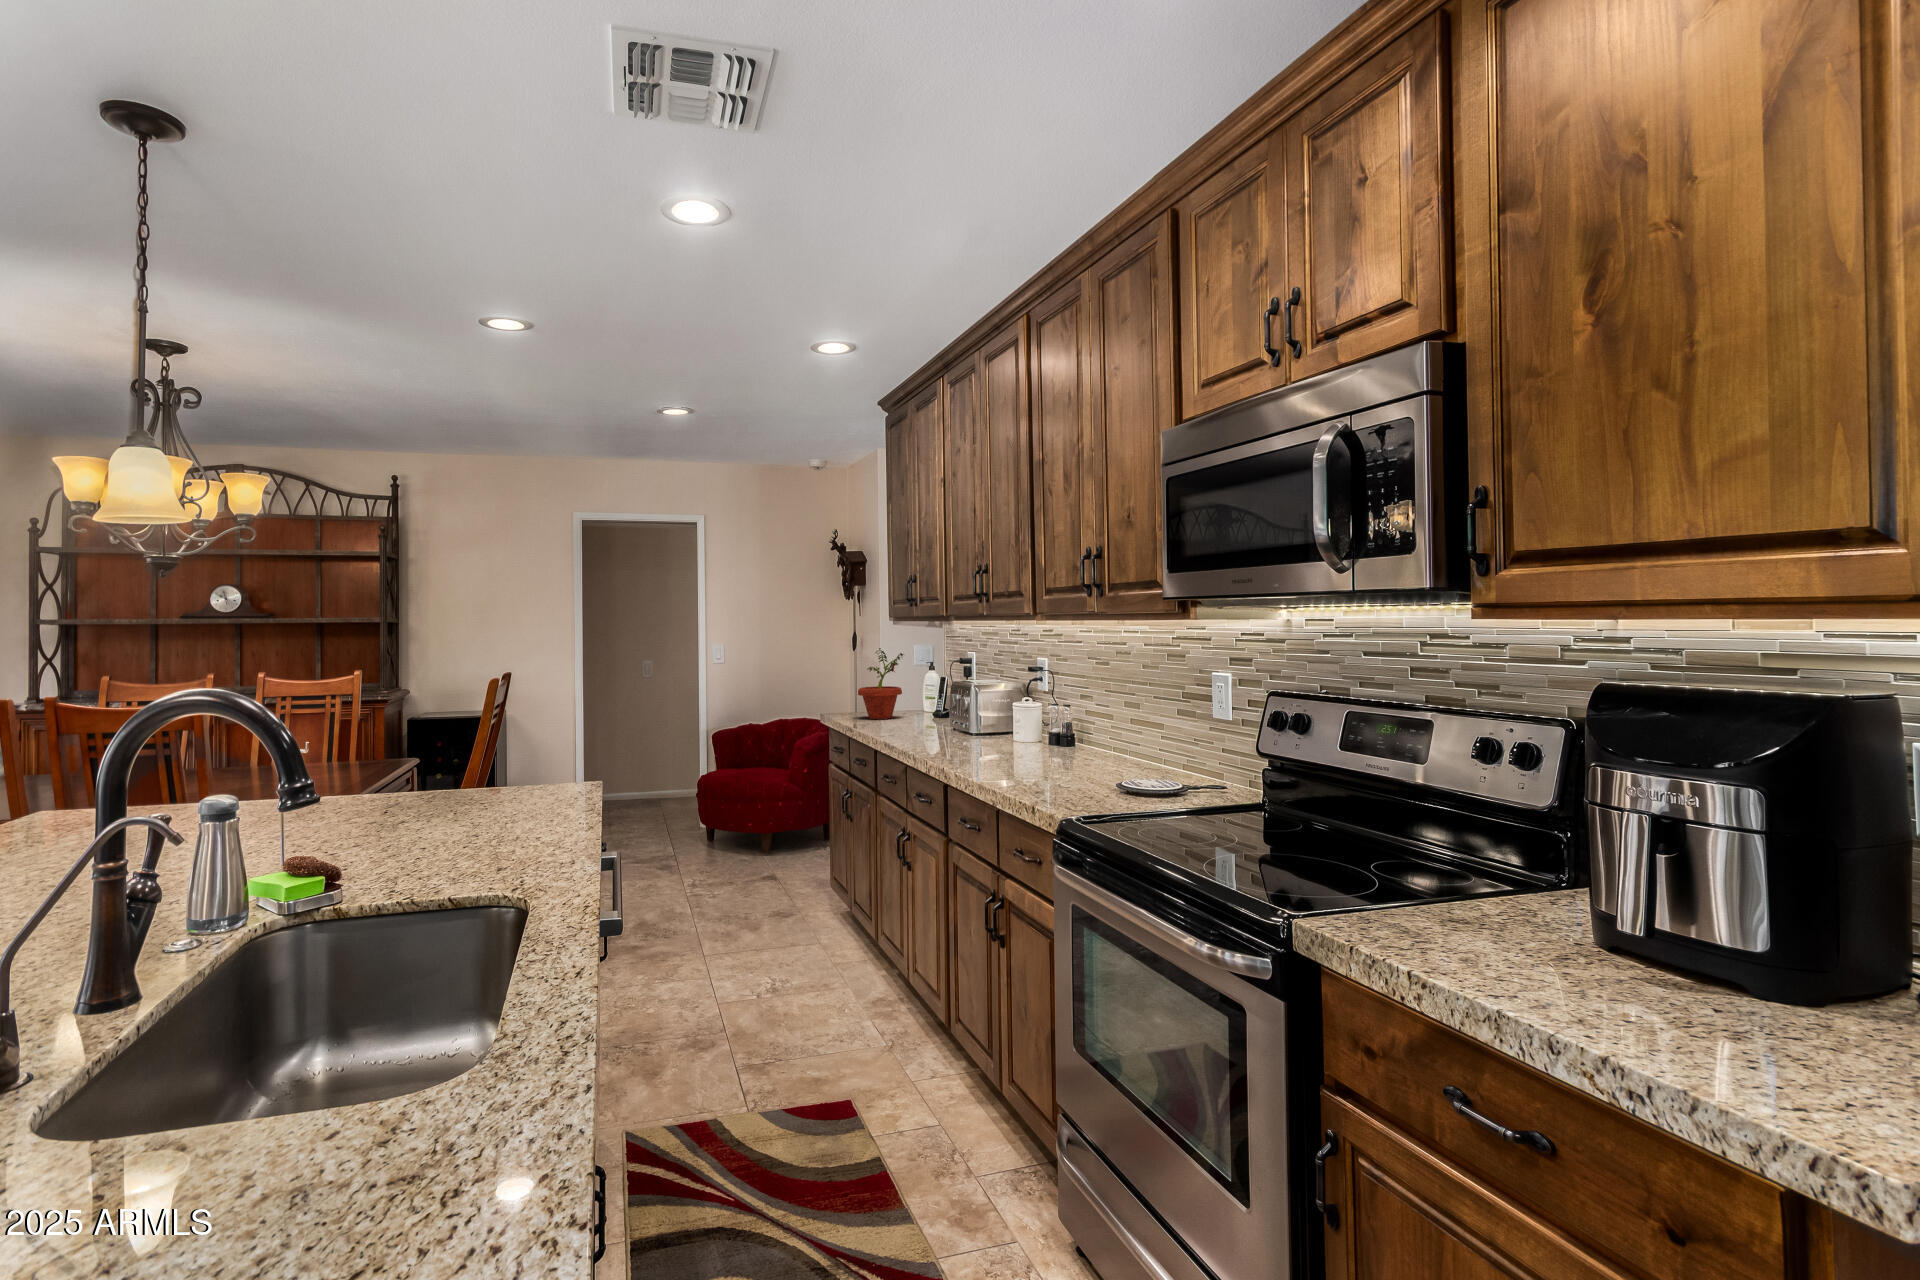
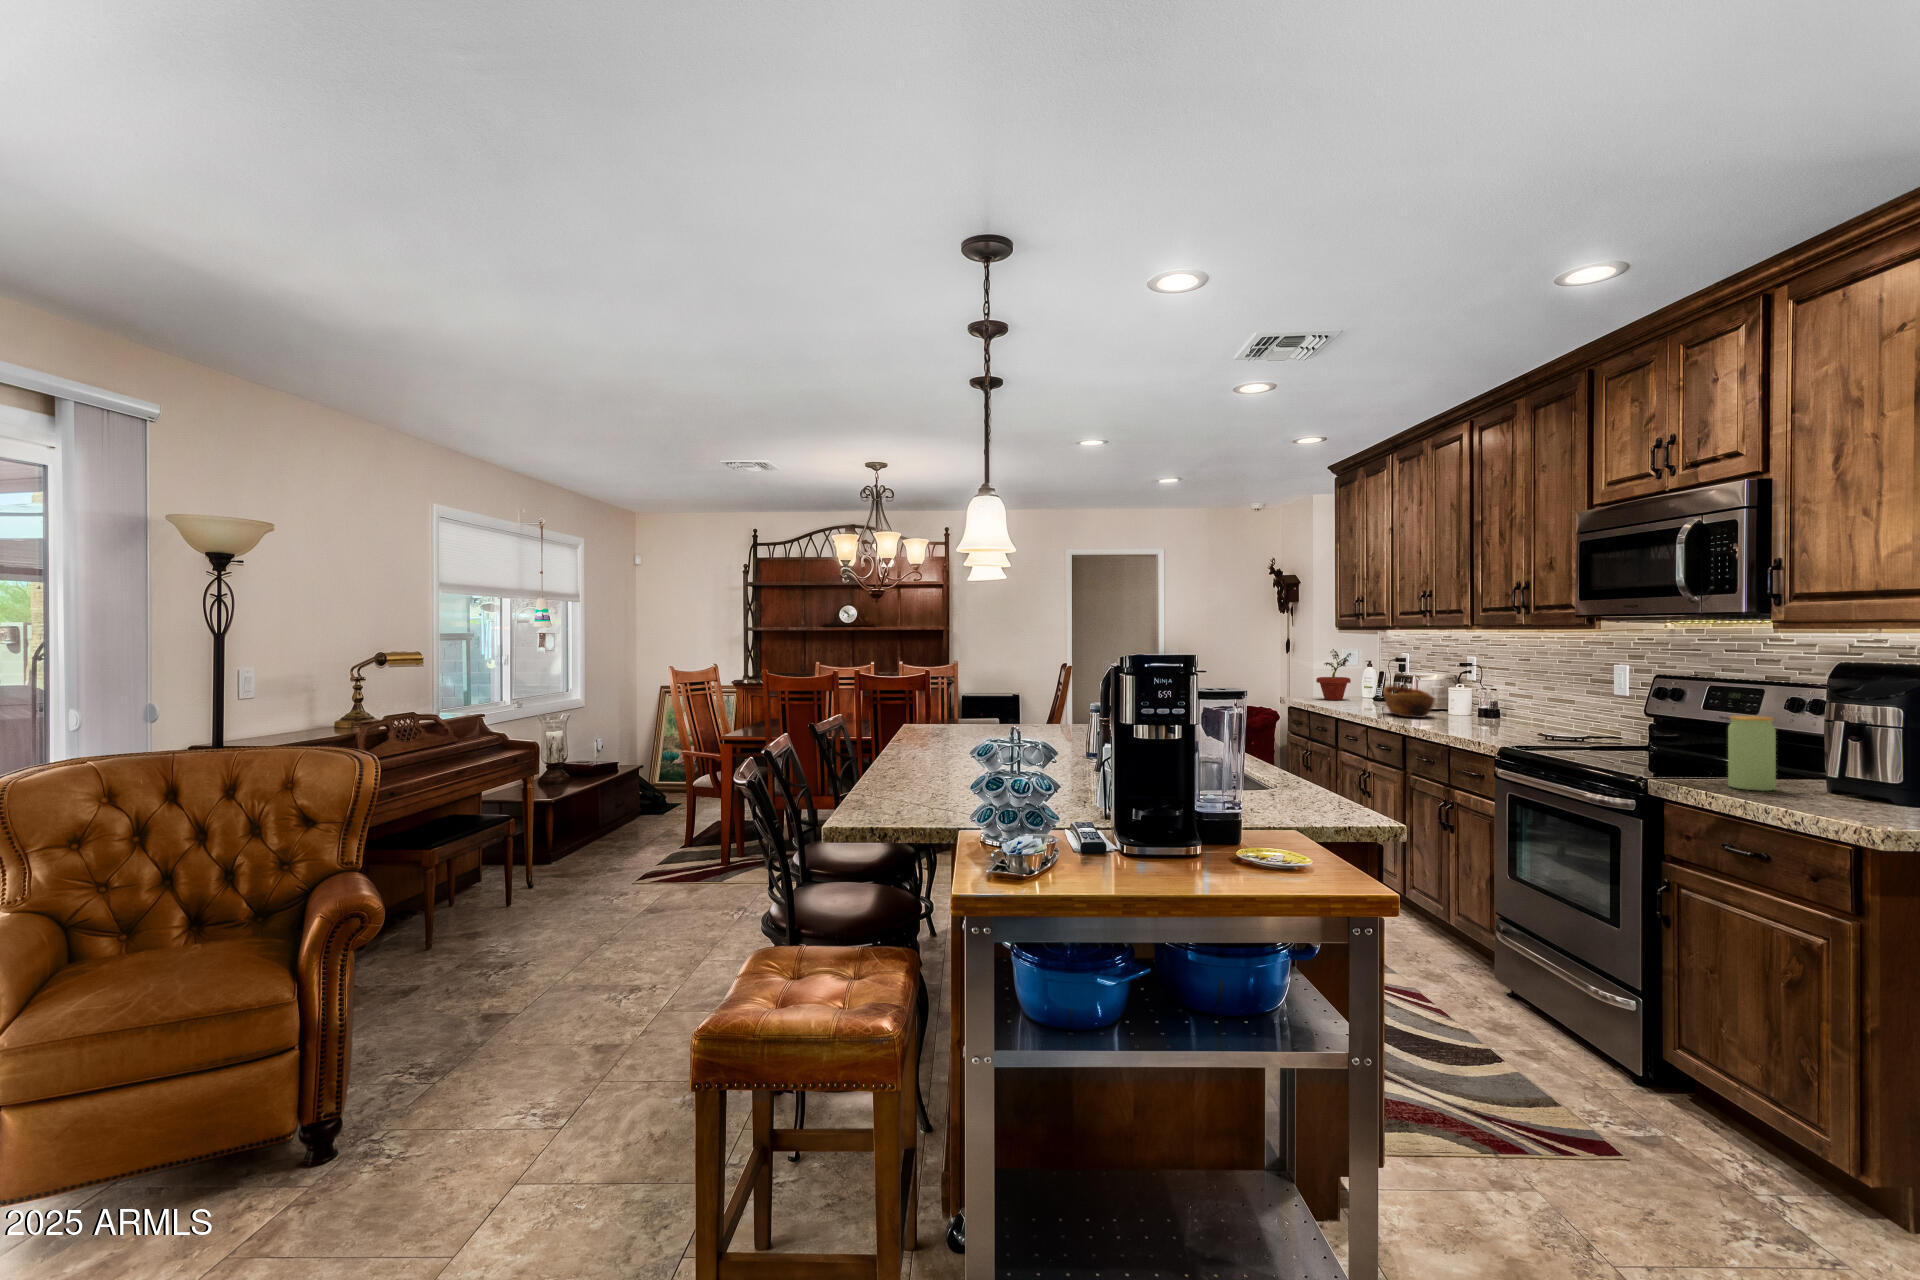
wooden bowl: none [924,704,988,752] -> present [1383,686,1434,718]
jar: none [1428,794,1514,957] -> present [1728,716,1776,791]

